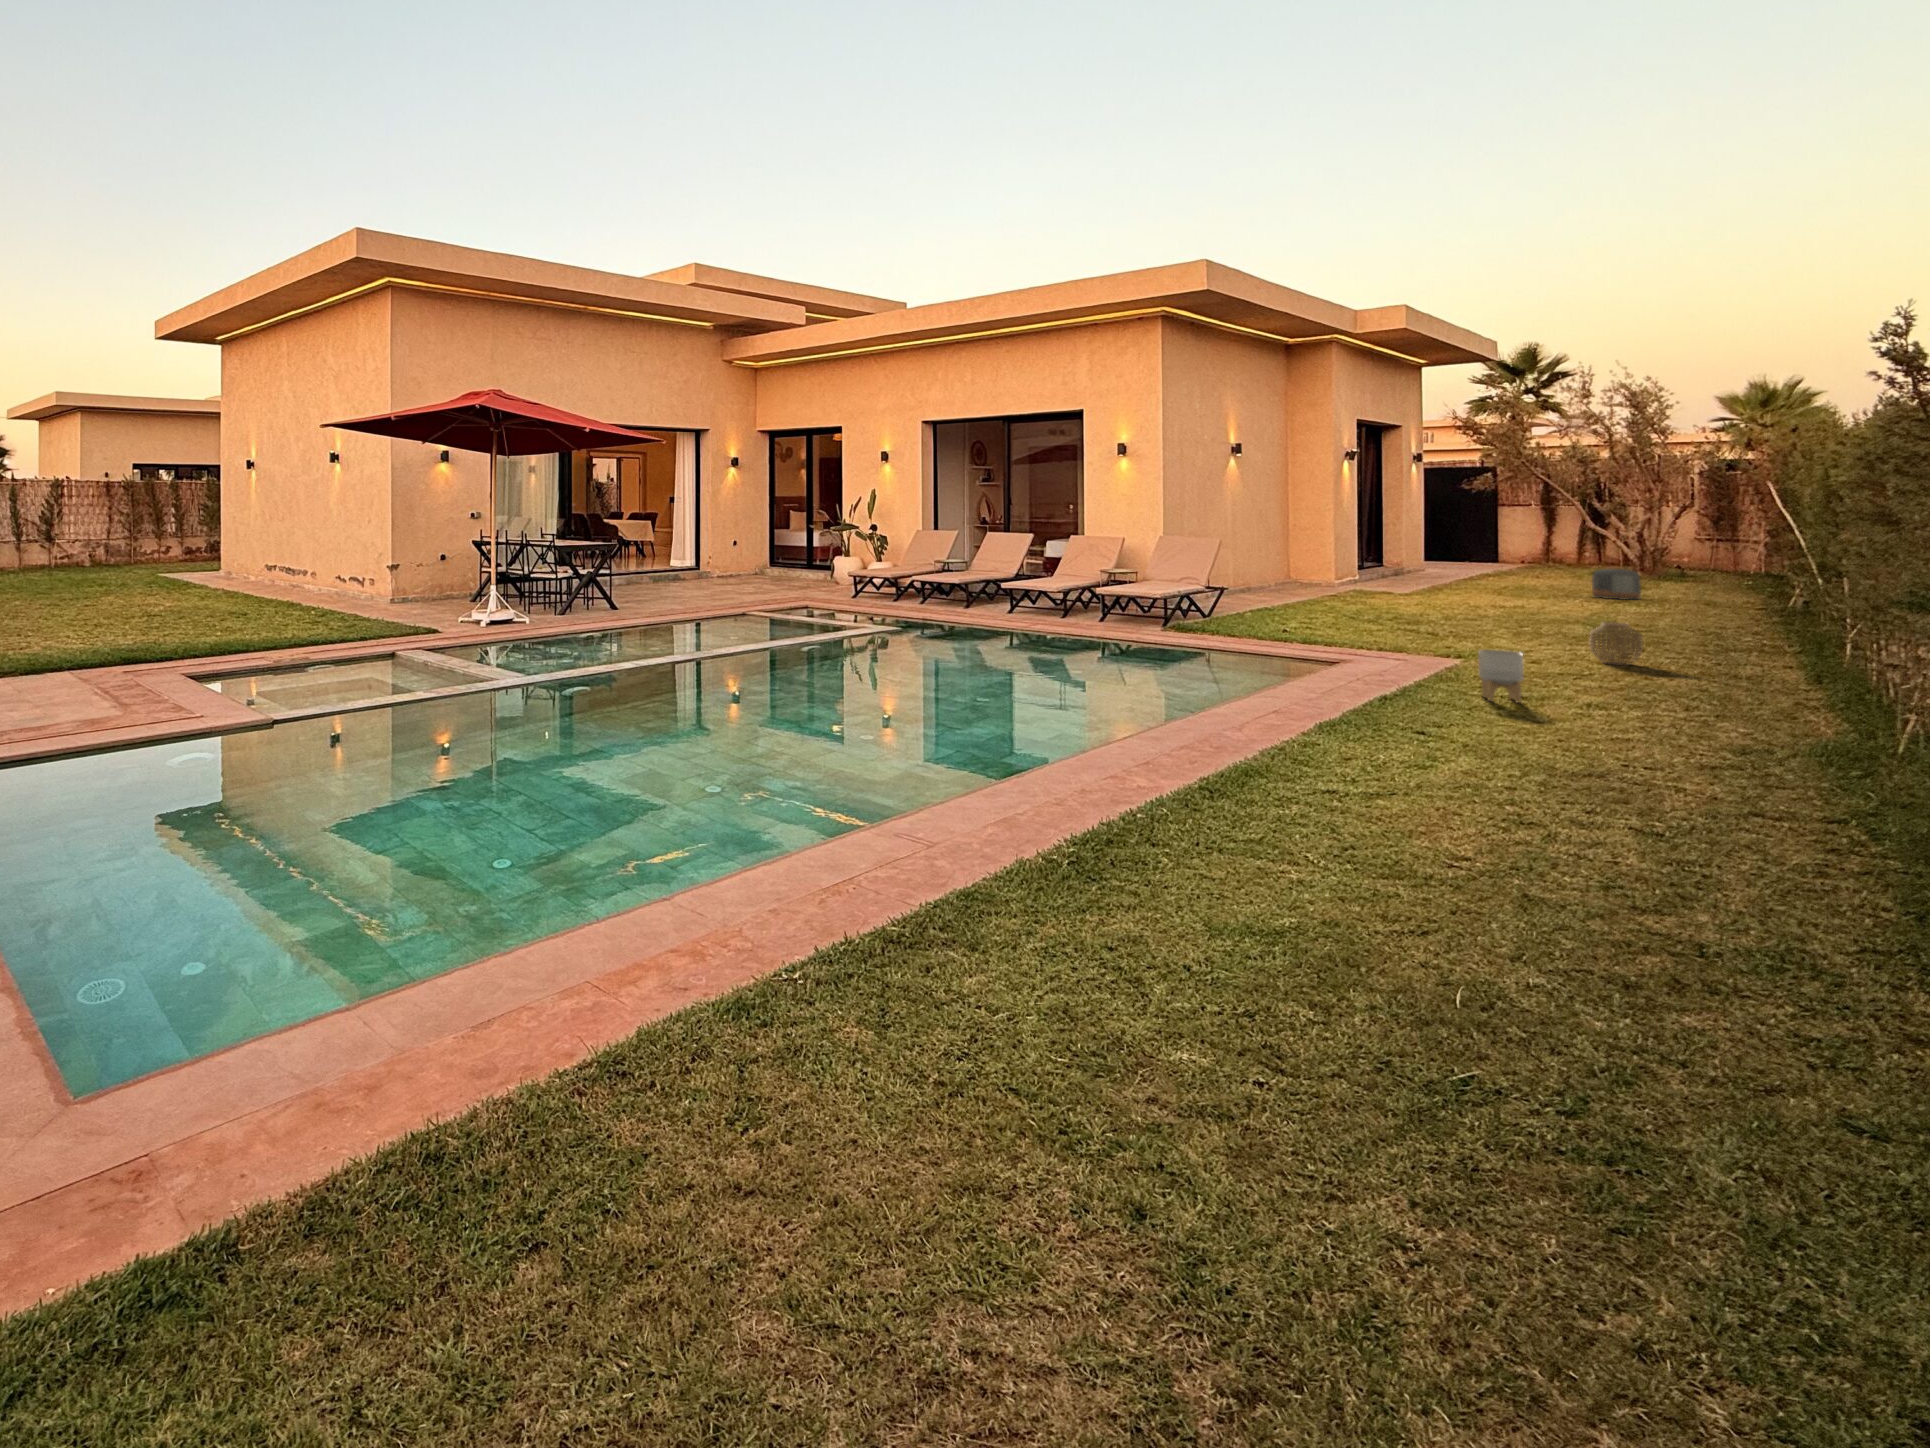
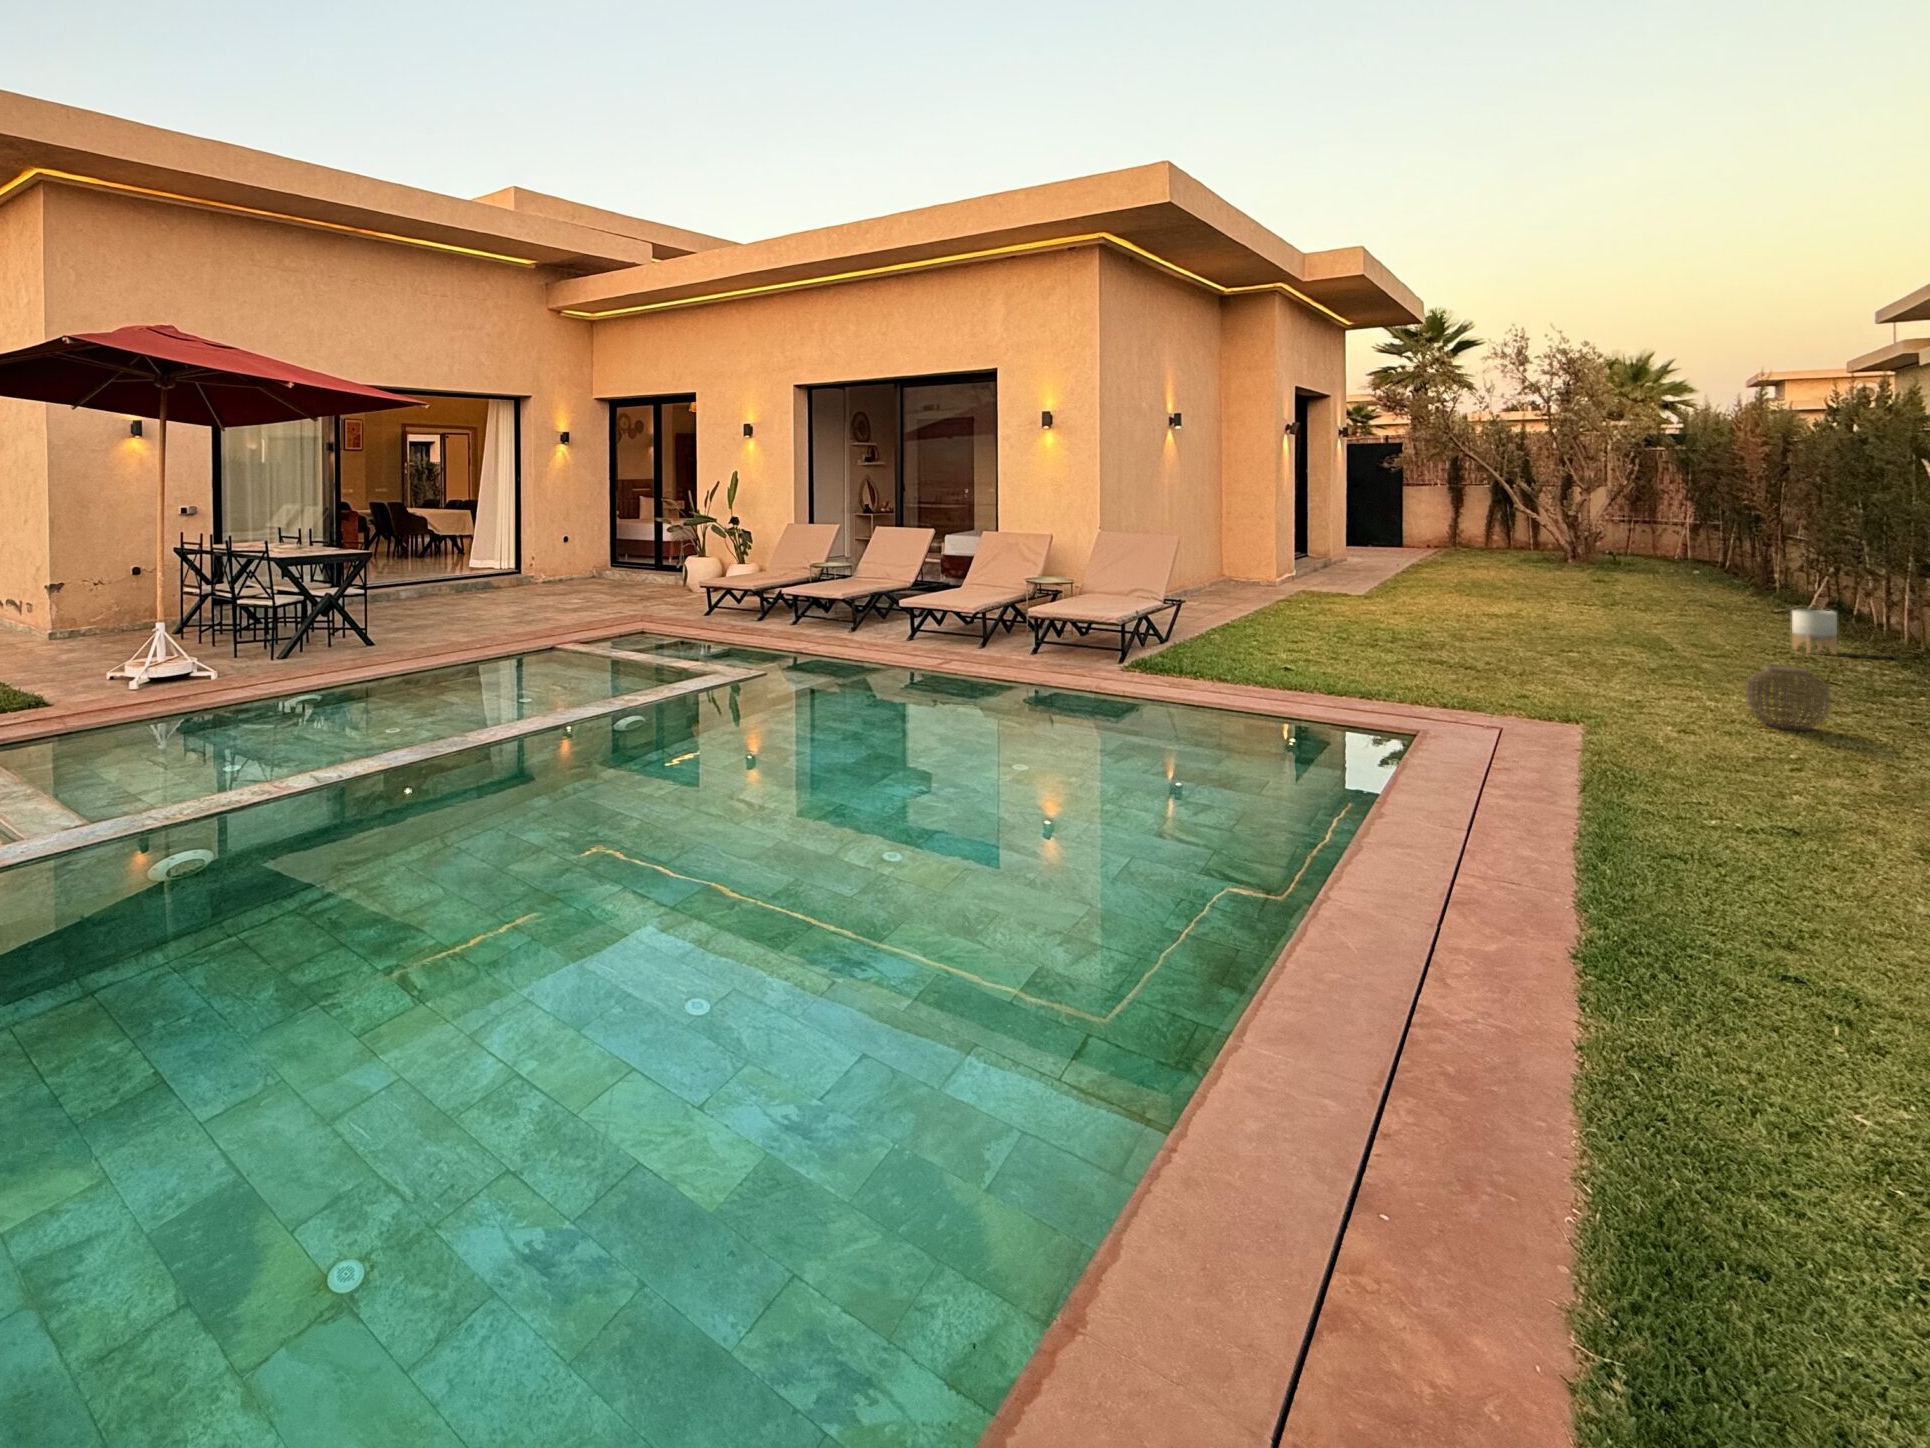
pouf: present [1592,569,1641,600] -> none [1559,562,1615,598]
planter: present [1478,650,1524,703] -> present [1792,609,1837,654]

